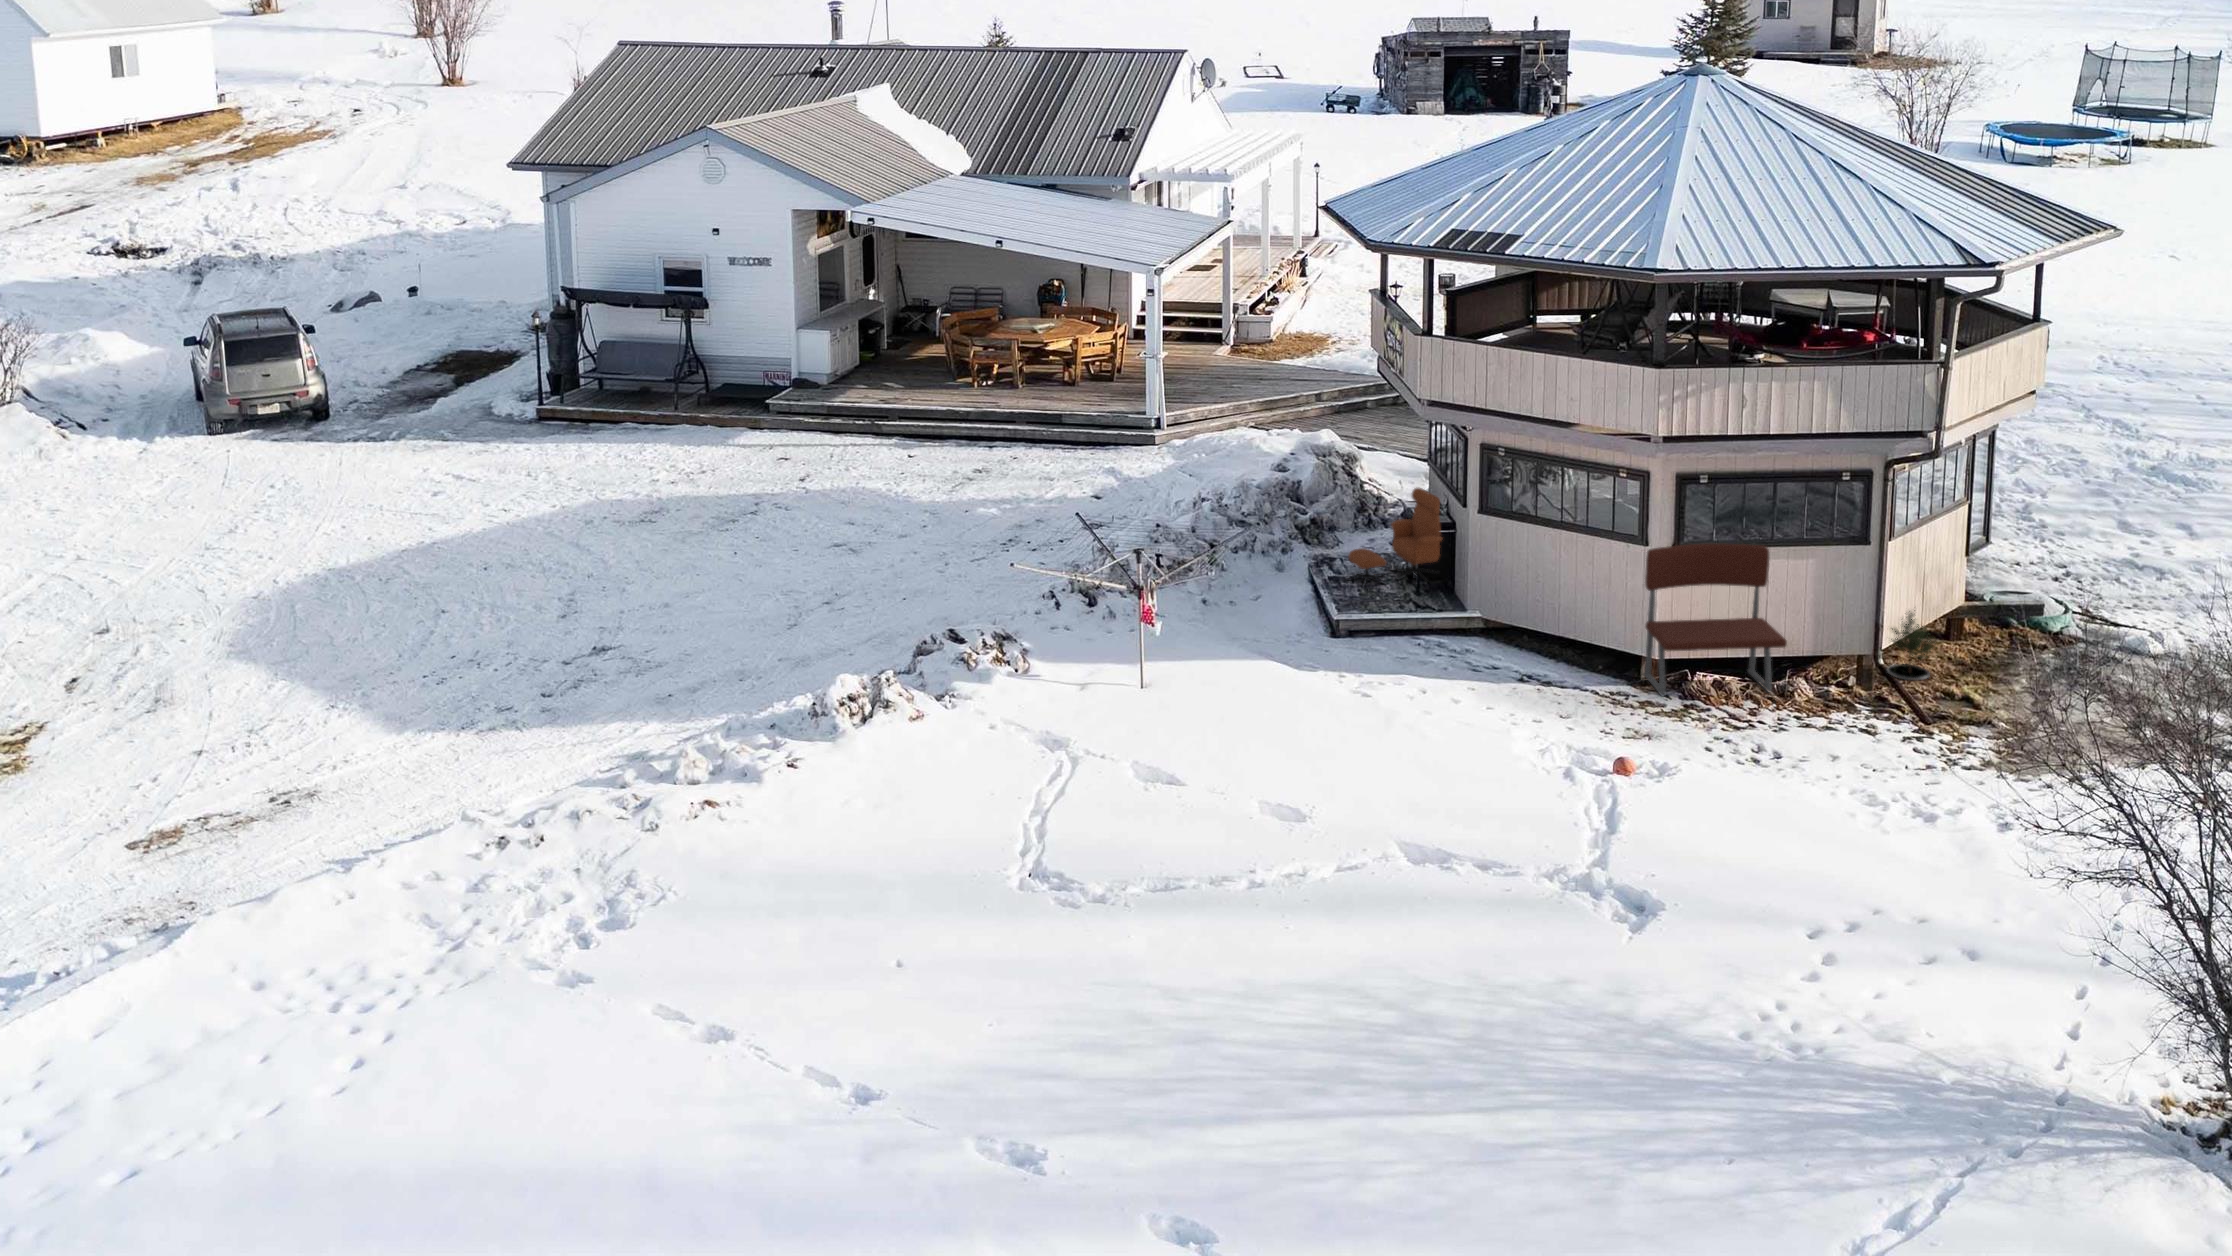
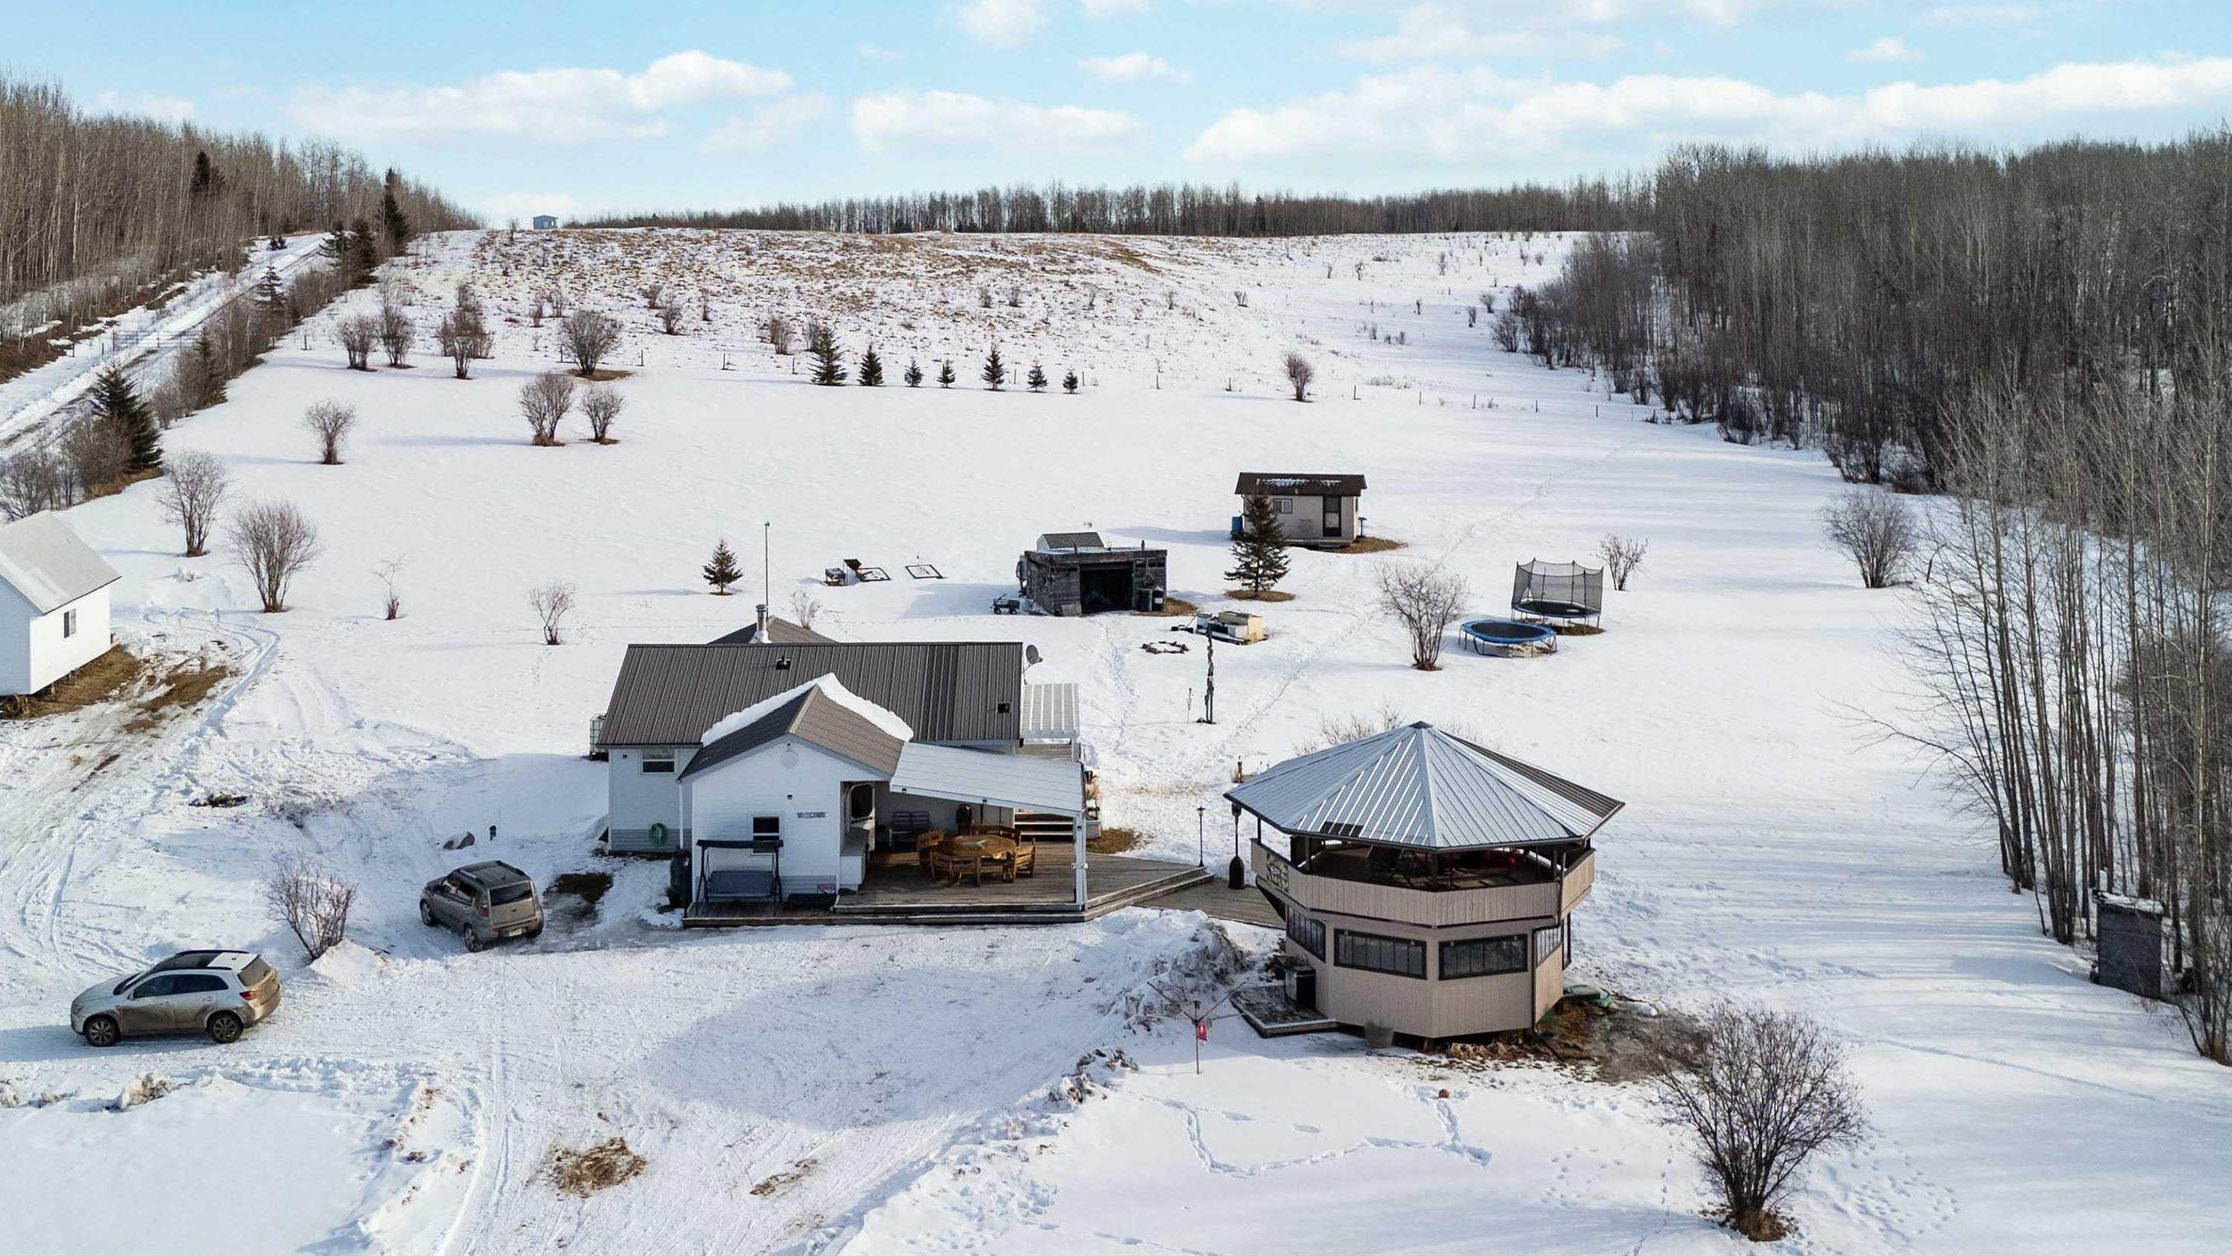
lounge chair: present [1346,488,1442,587] -> none [1259,951,1309,1009]
bench: present [1644,544,1787,696] -> none [1427,977,1497,1058]
wooden bucket: none [1519,614,1581,670] -> present [1364,1021,1394,1048]

